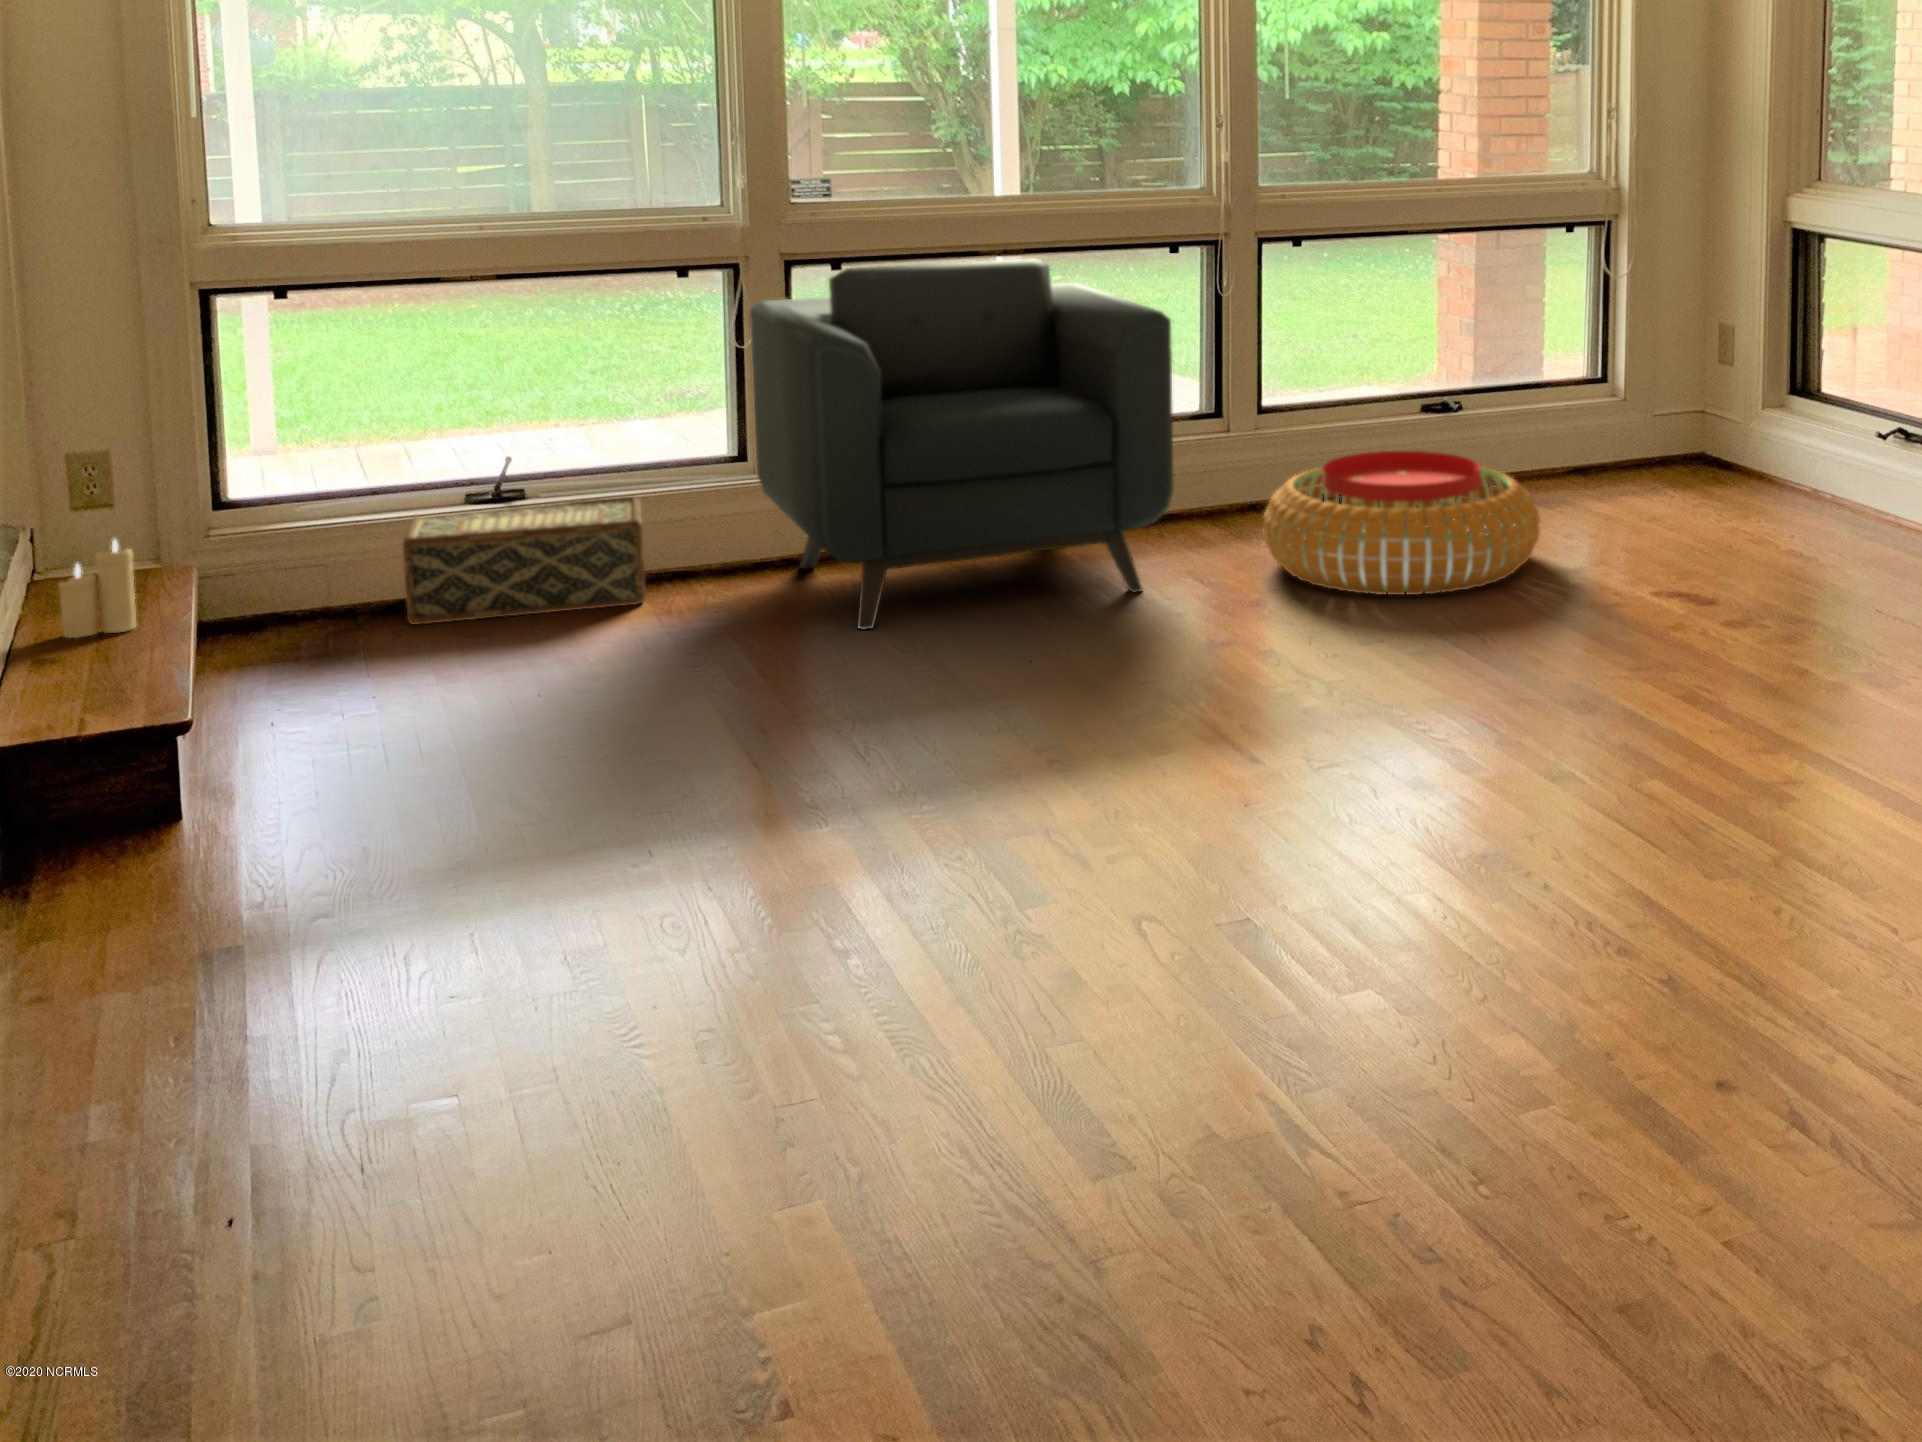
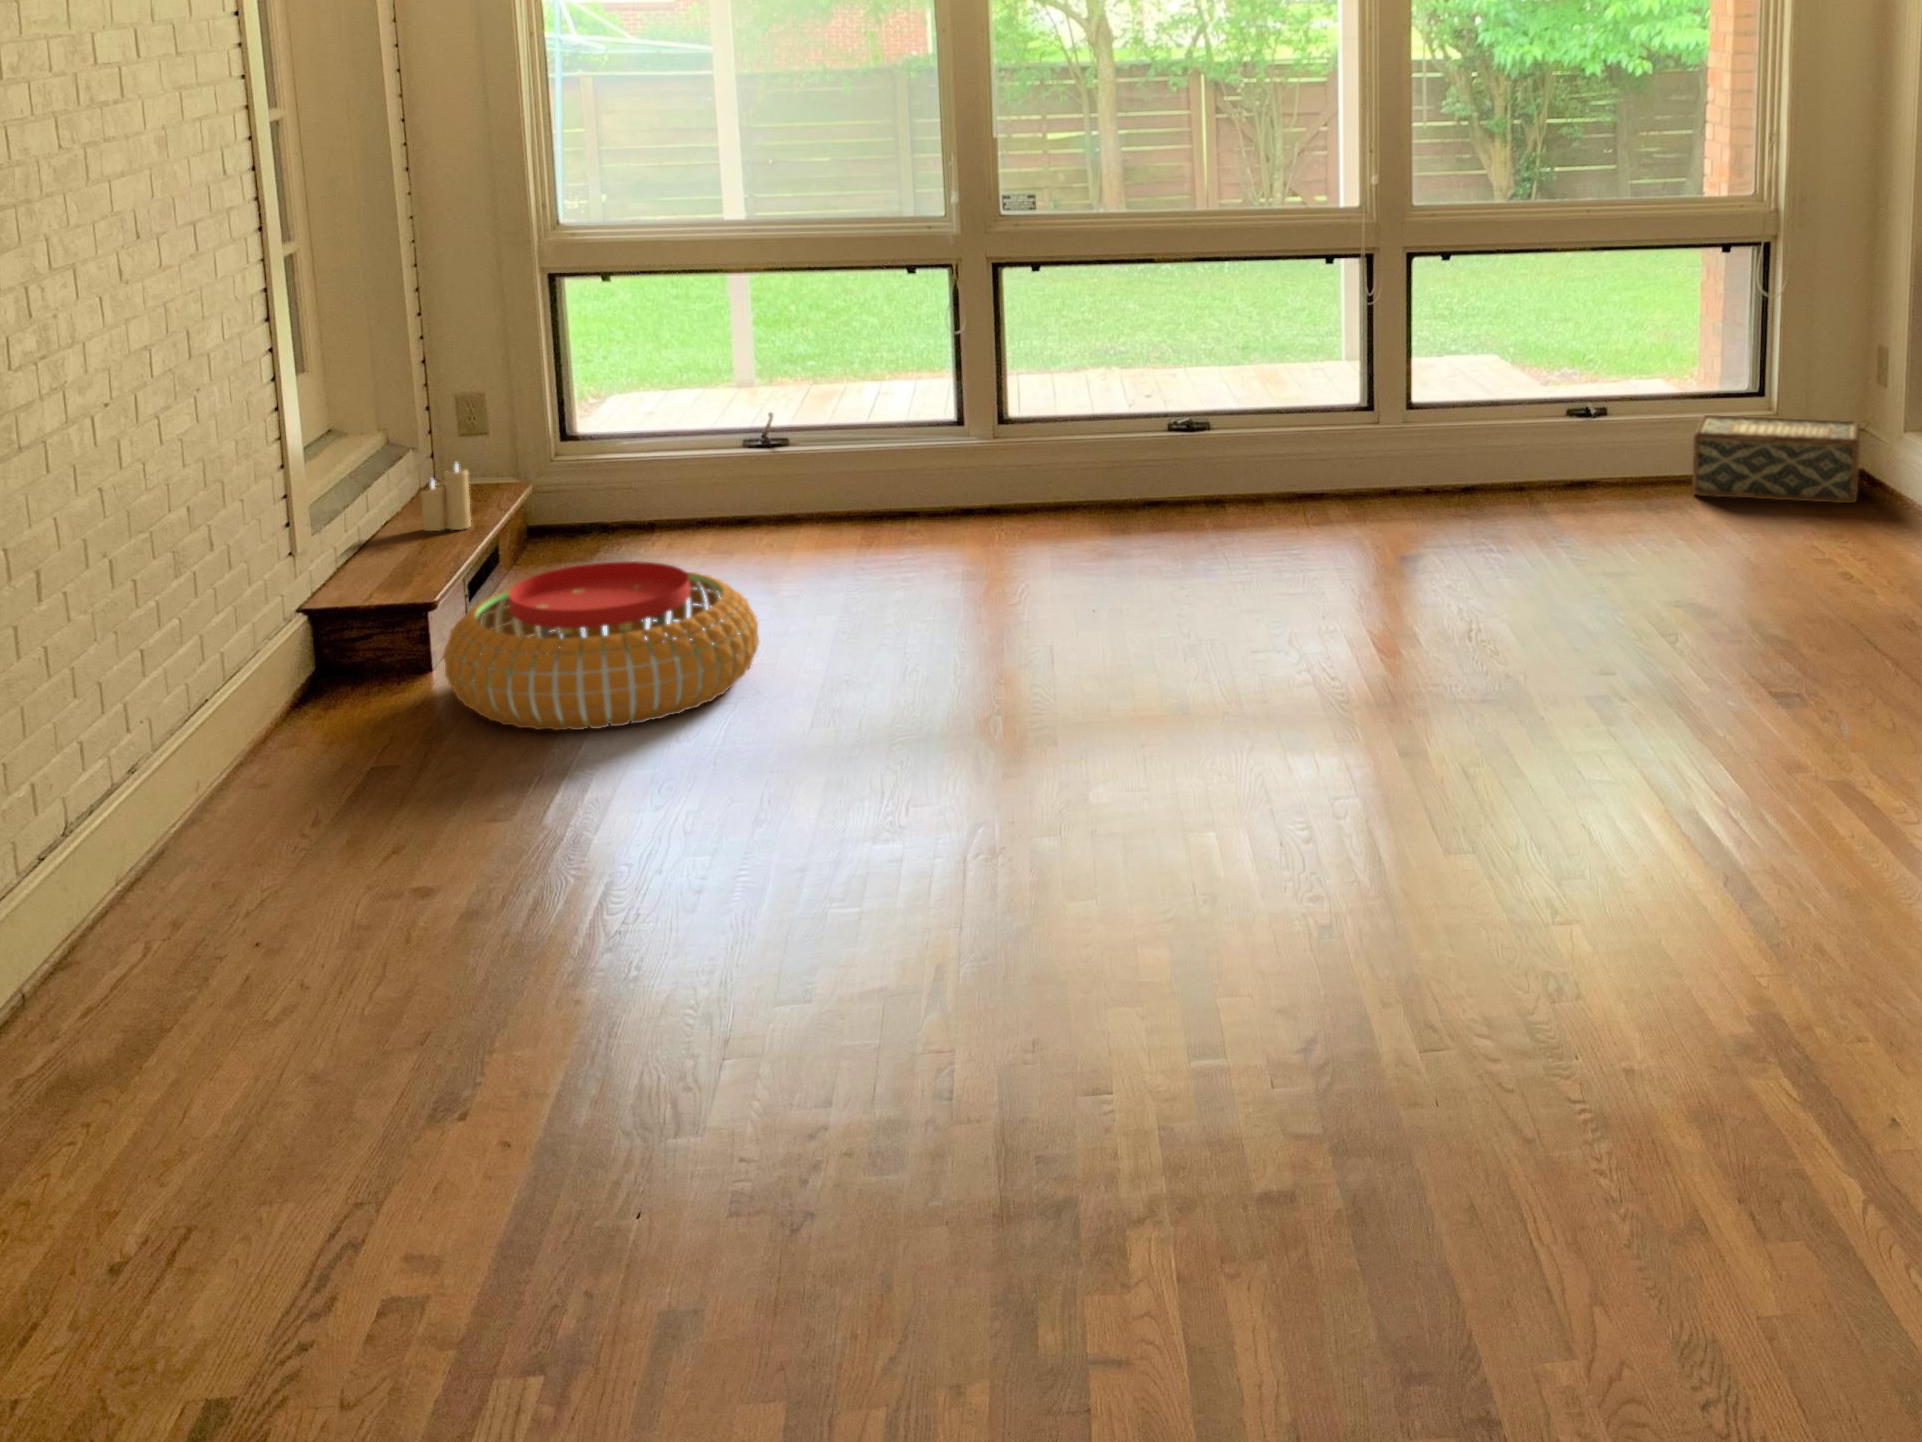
armchair: present [750,258,1173,629] -> none [948,269,1262,573]
pouf: present [1263,451,1540,595] -> present [444,561,759,730]
woven basket: present [403,497,646,625] -> present [1692,415,1860,503]

